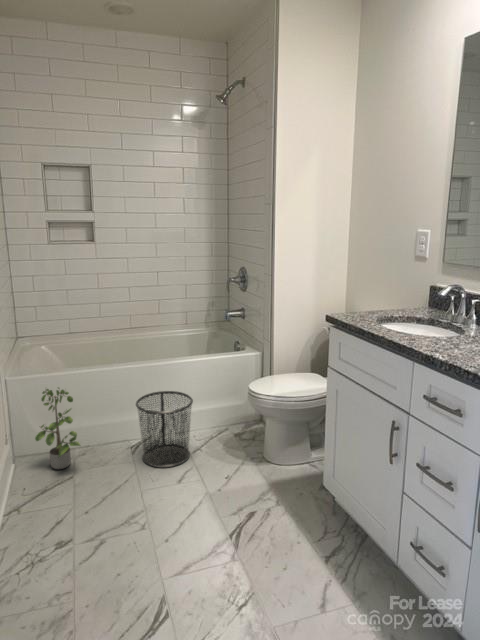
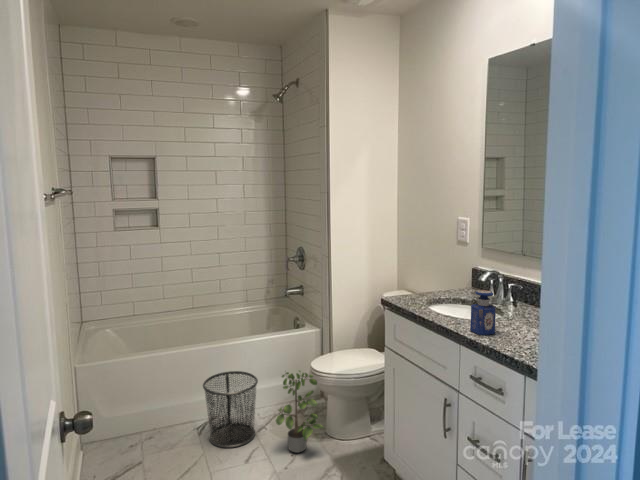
perfume bottle: none [426,300,458,351] -> present [470,290,496,335]
potted plant: present [35,388,80,469] -> present [276,371,324,453]

